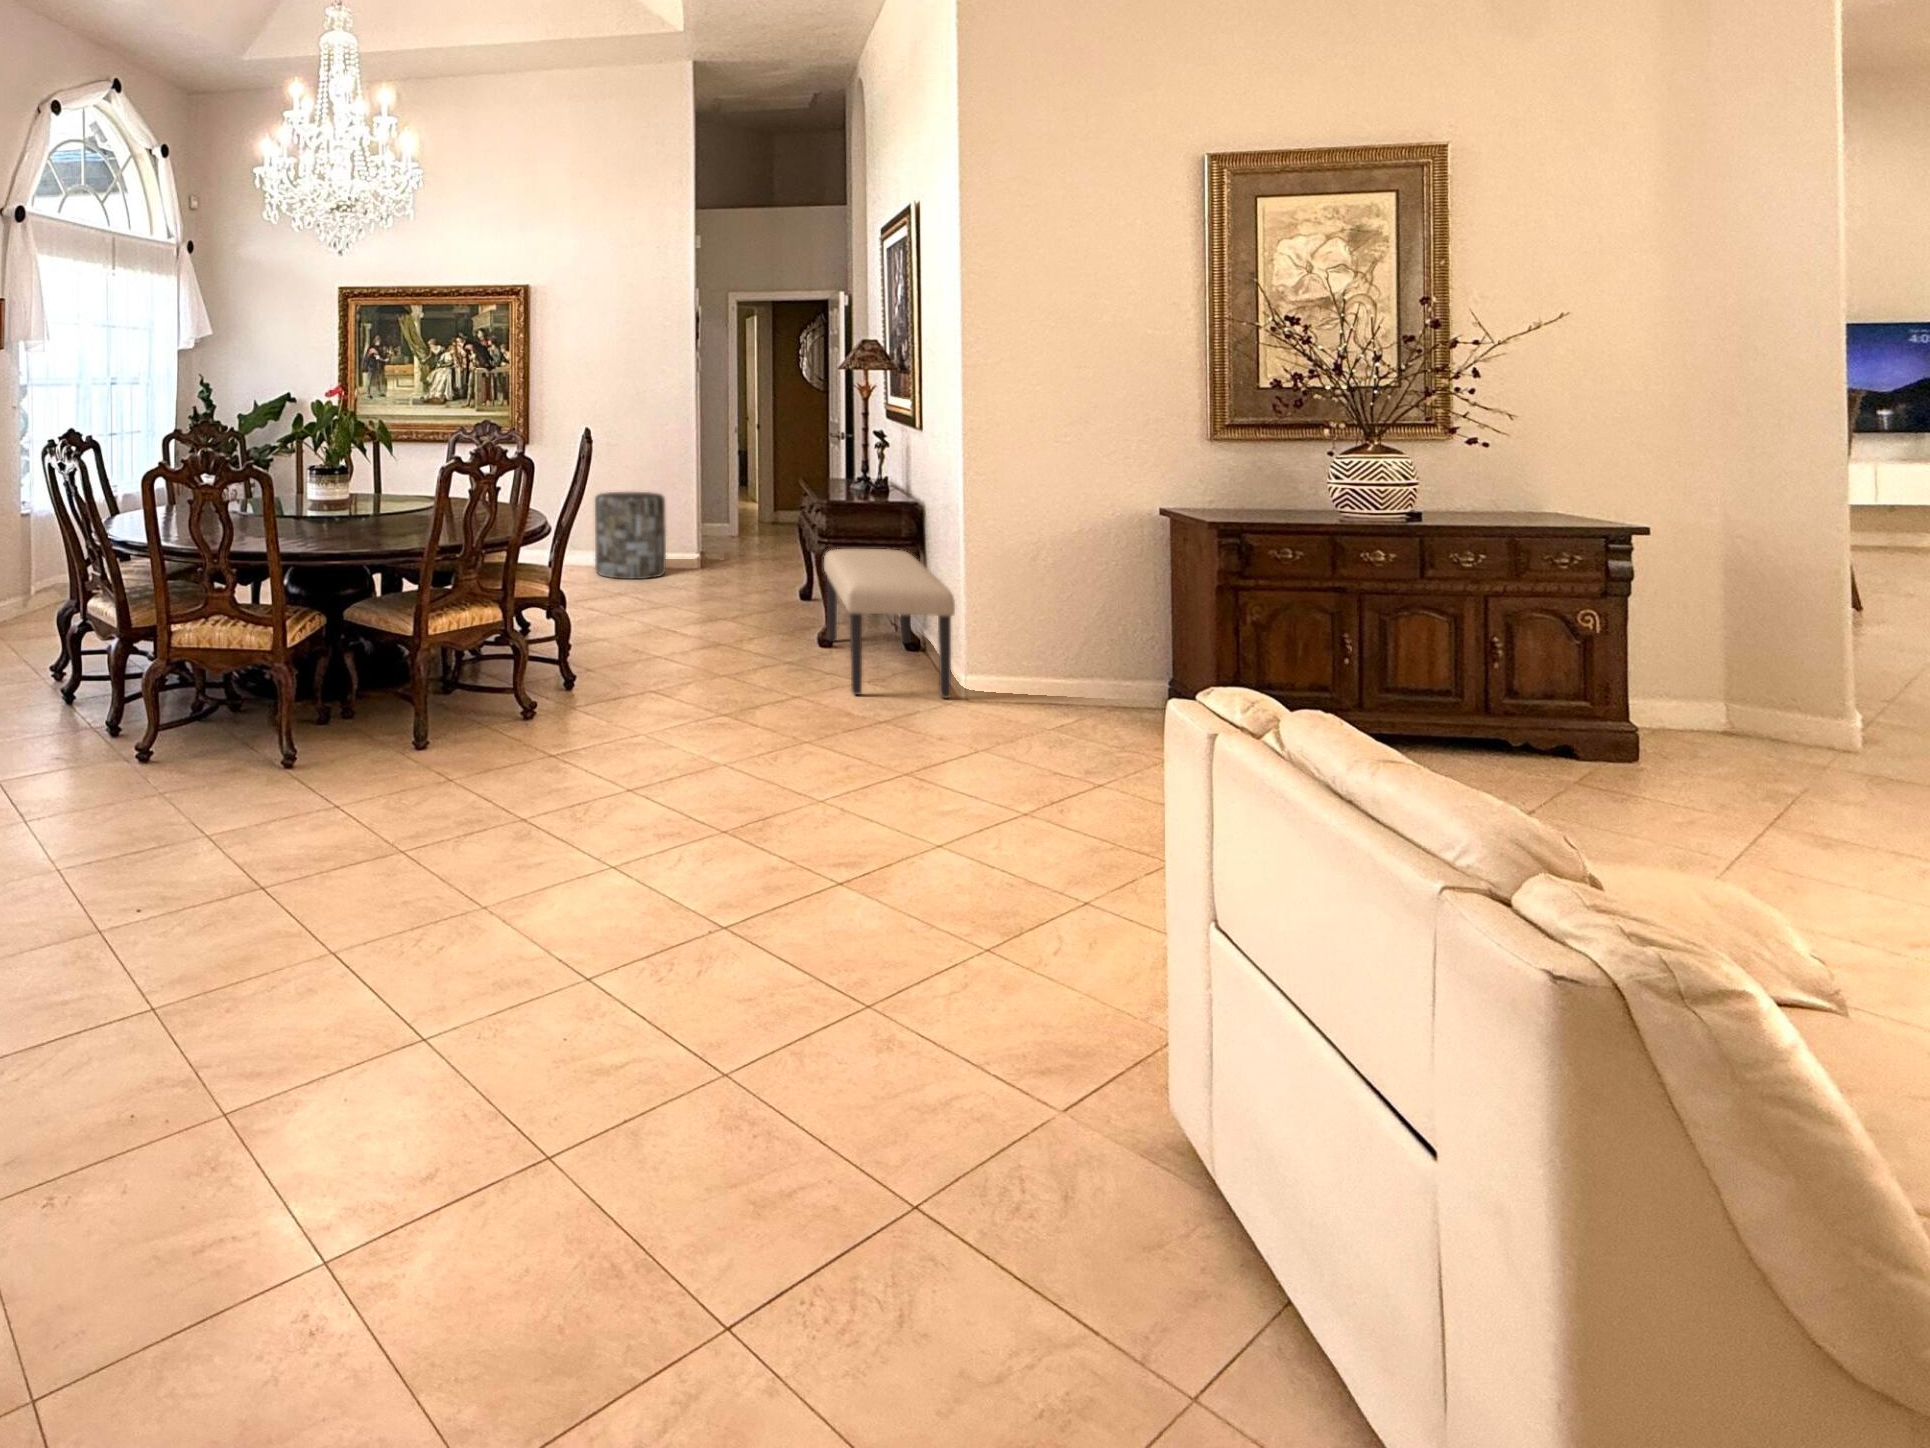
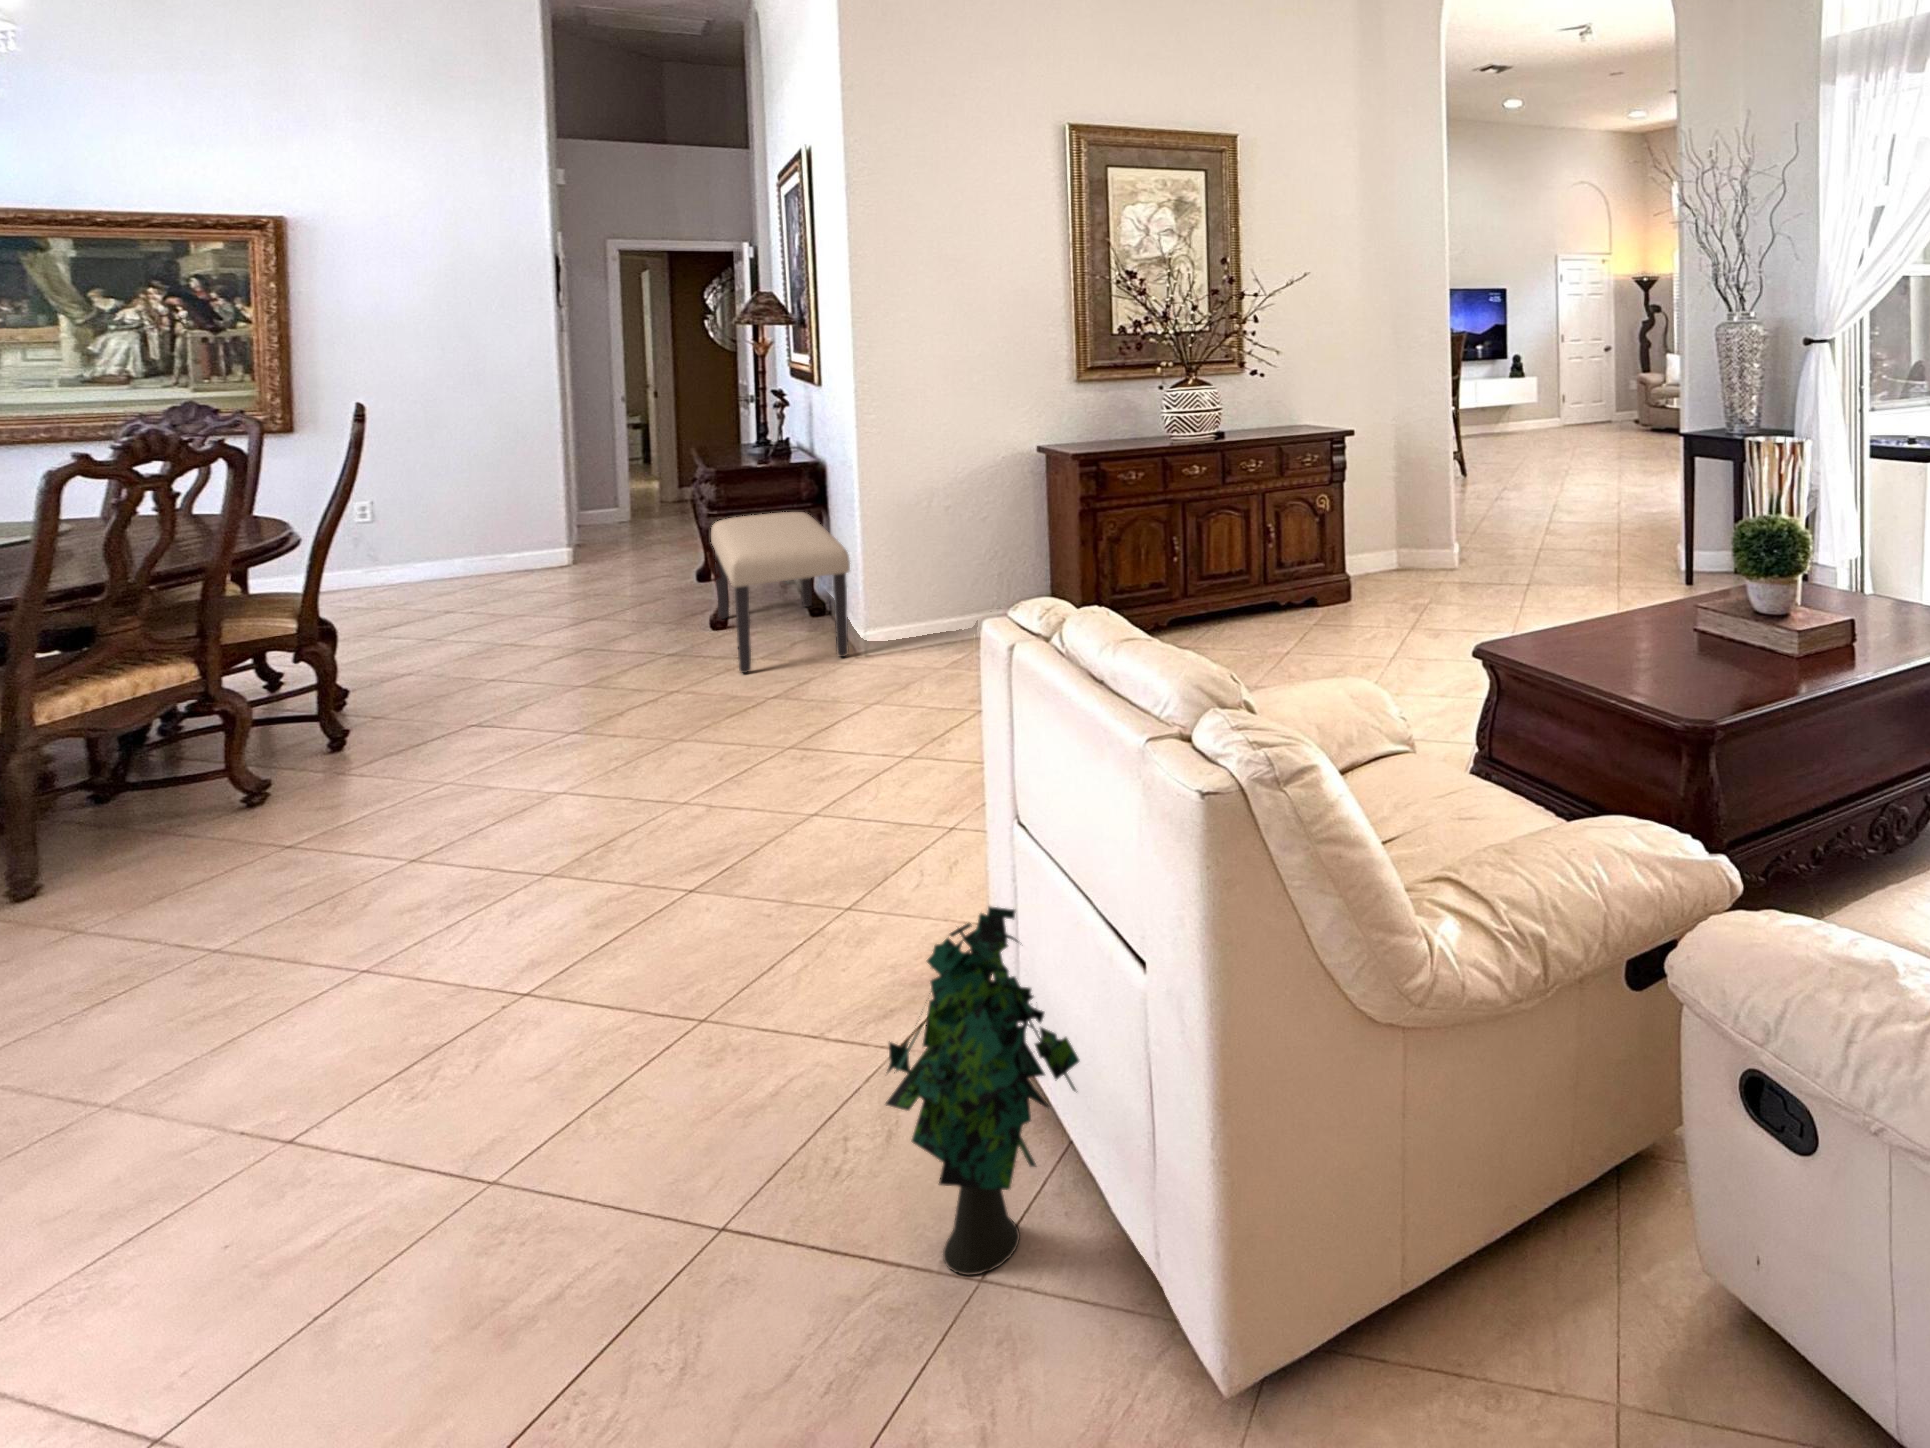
side table: present [595,492,666,579] -> none [404,477,517,588]
decorative plant: none [1044,957,1258,1320] -> present [886,907,1079,1275]

